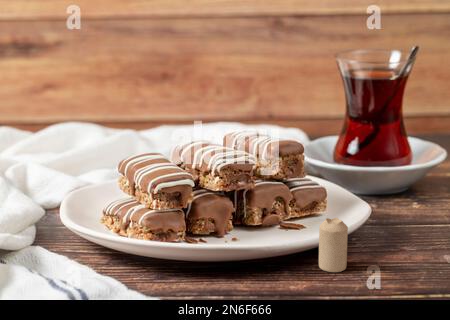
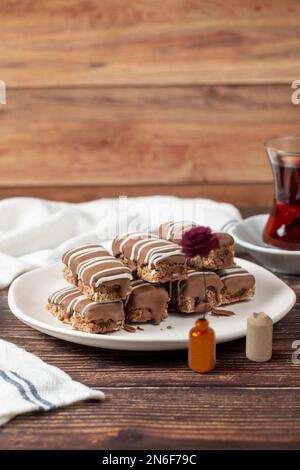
flower: none [243,119,297,283] -> present [178,226,226,373]

